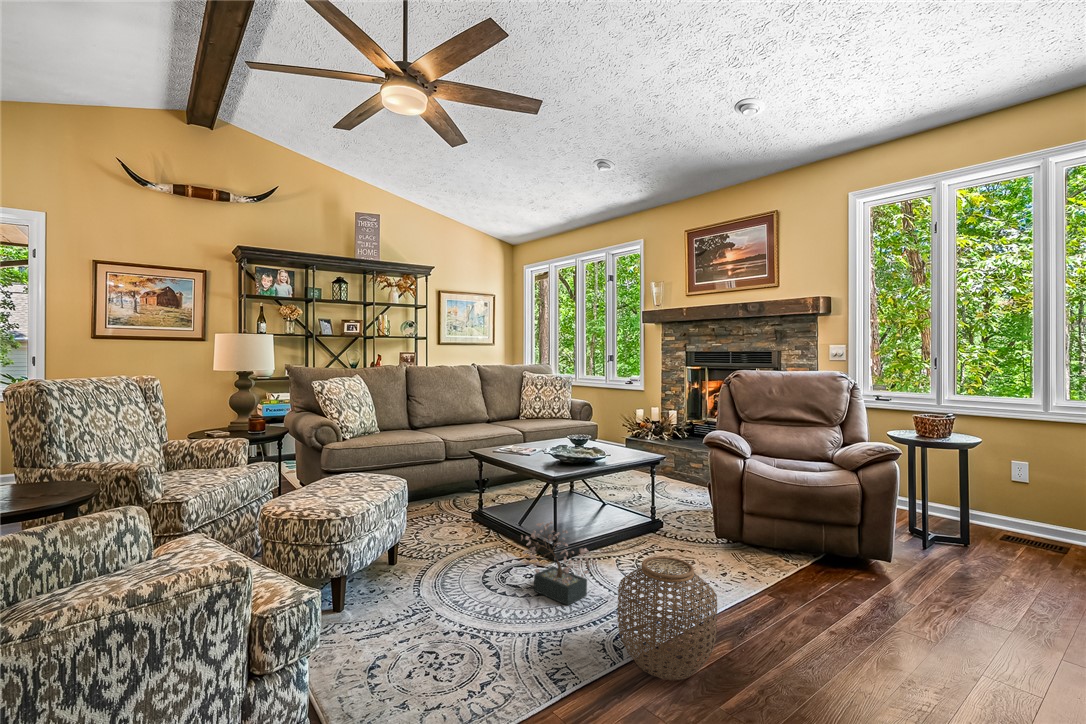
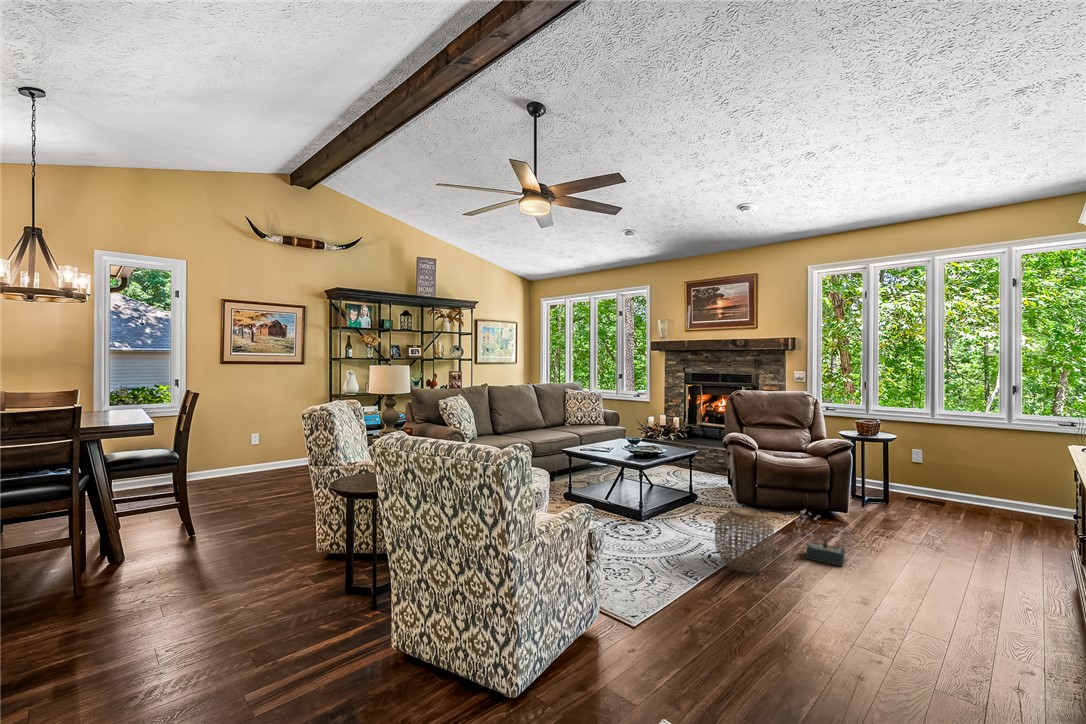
decorative plant: present [522,522,597,605] -> present [794,510,855,566]

